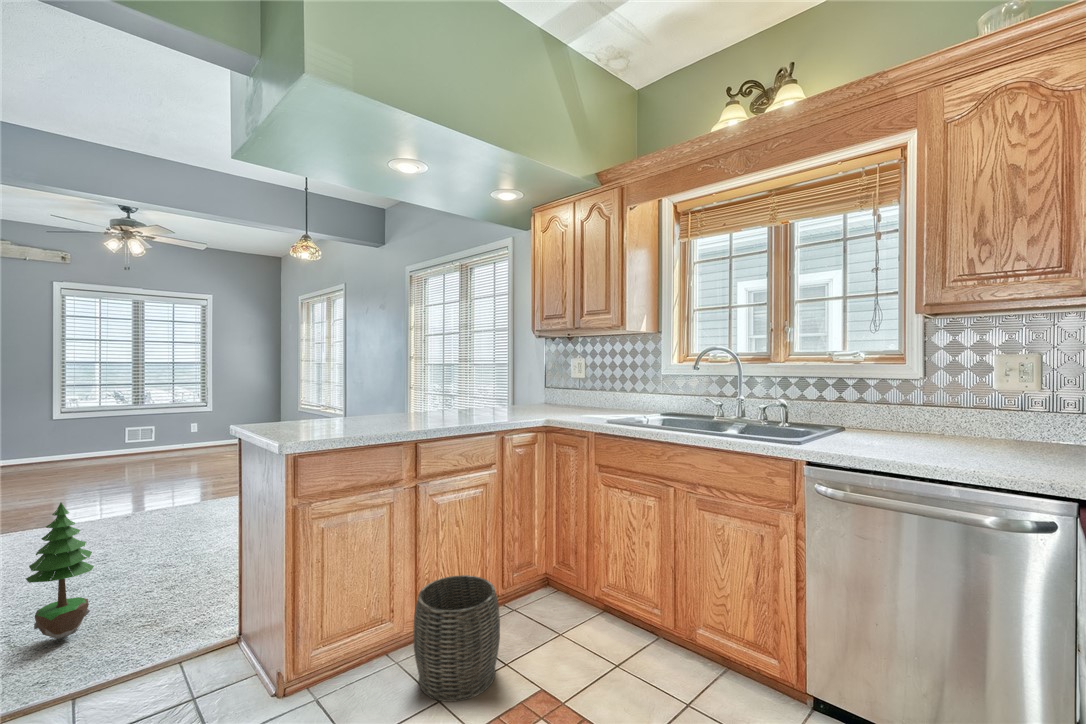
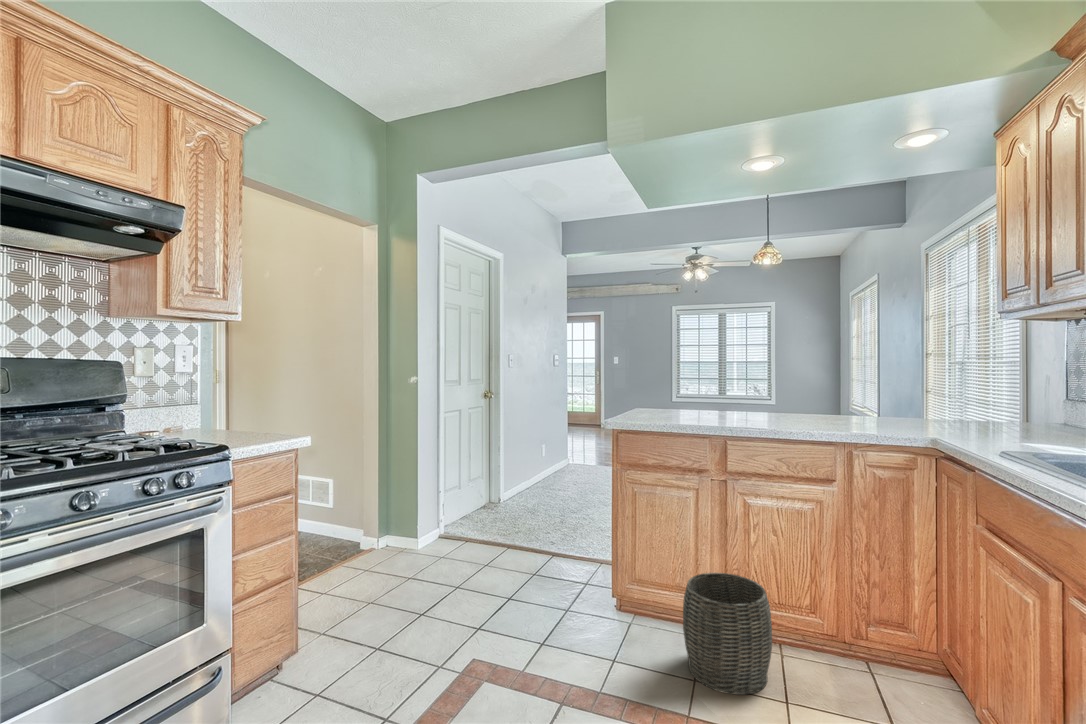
potted tree: present [26,503,94,639] -> none [562,446,592,530]

